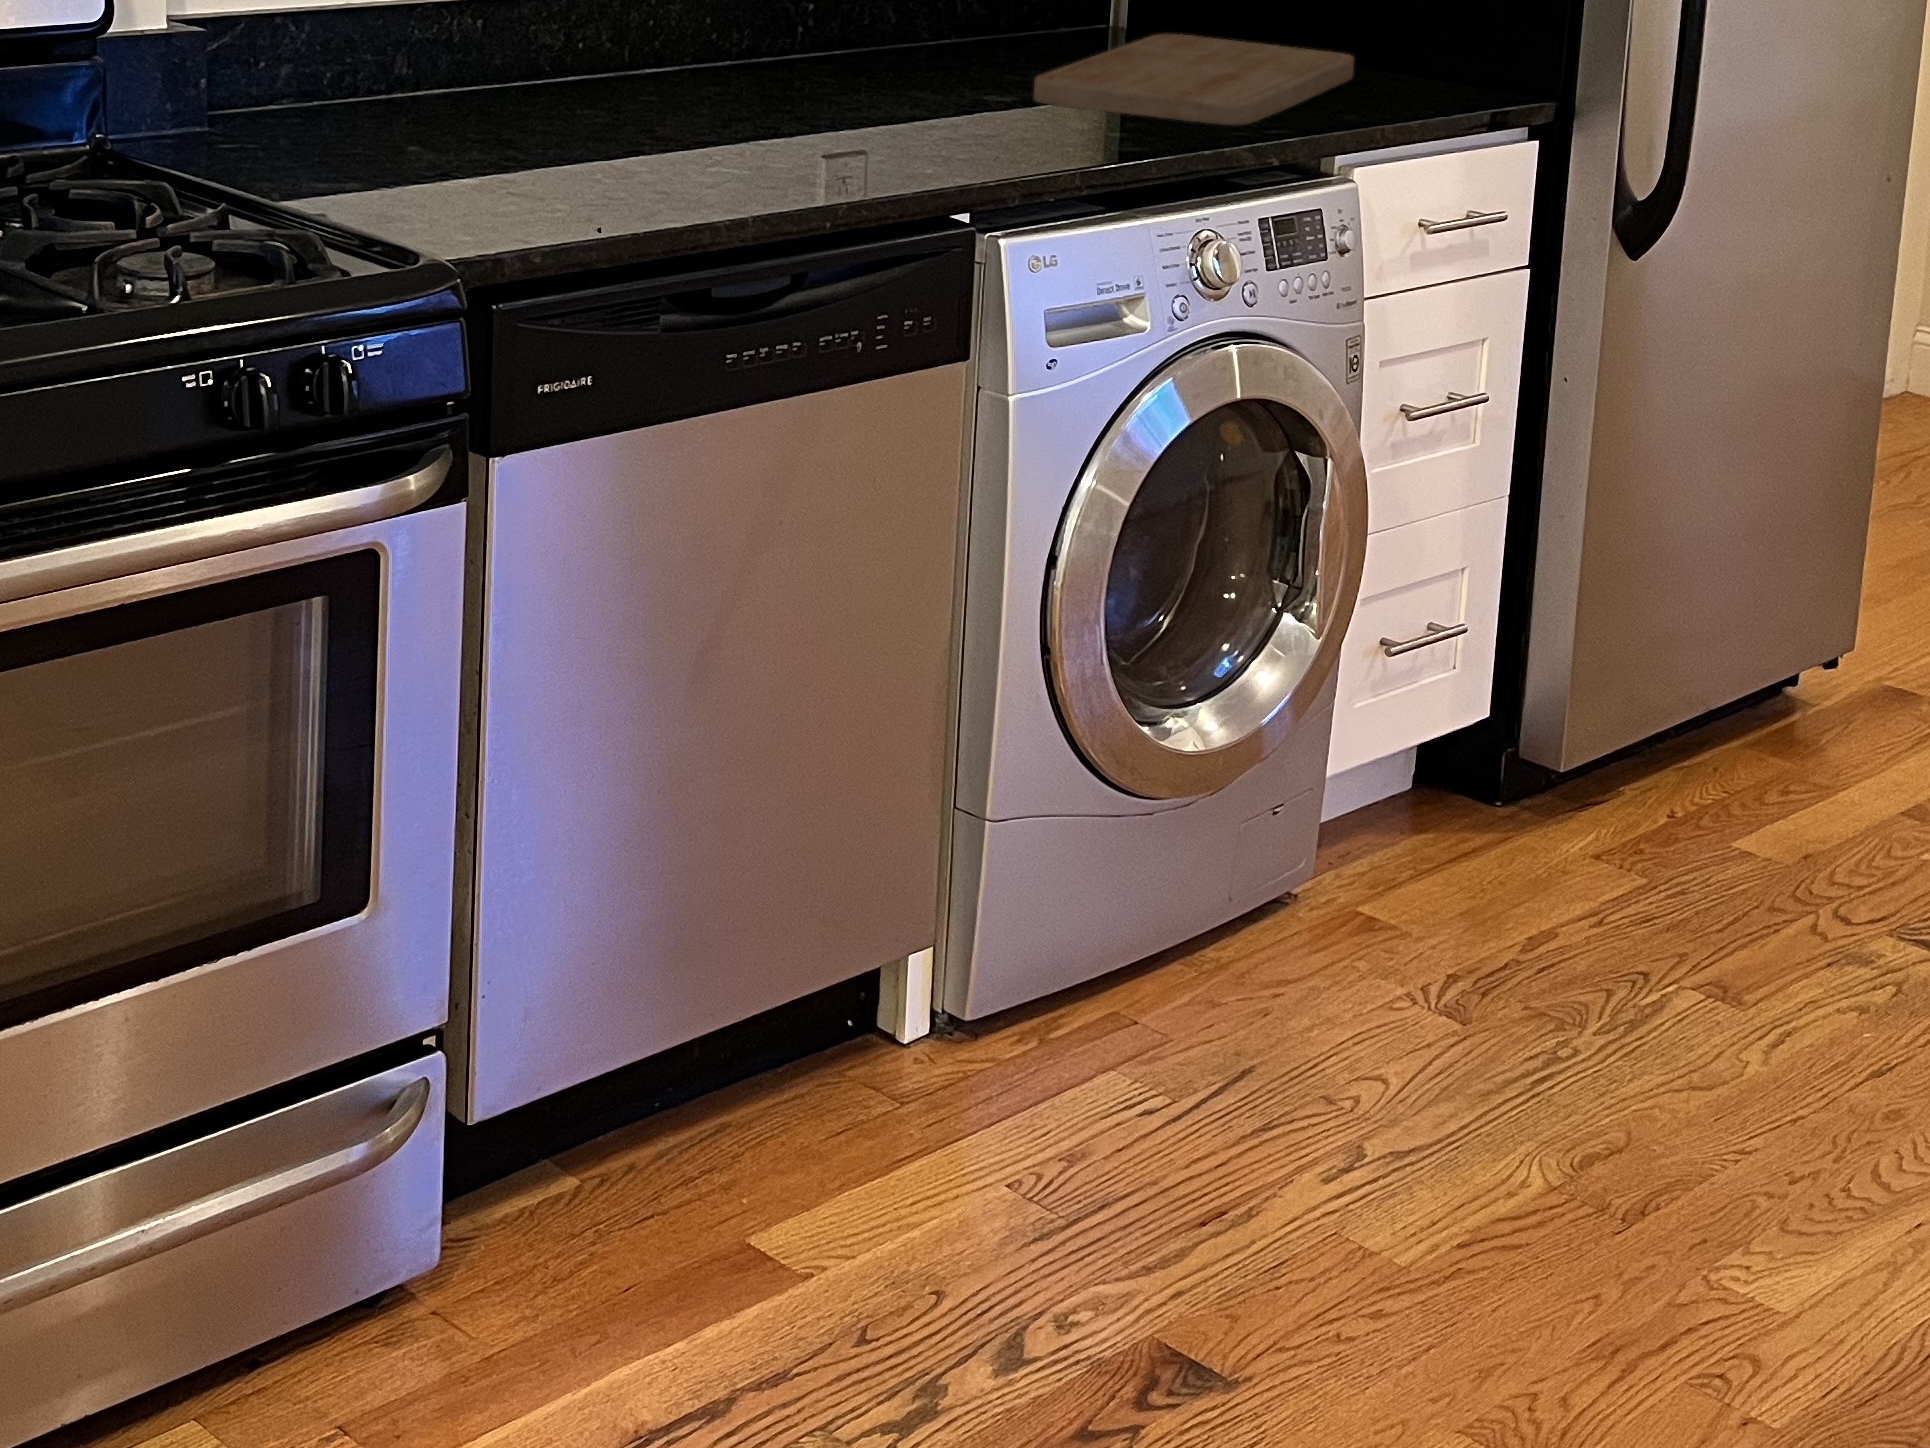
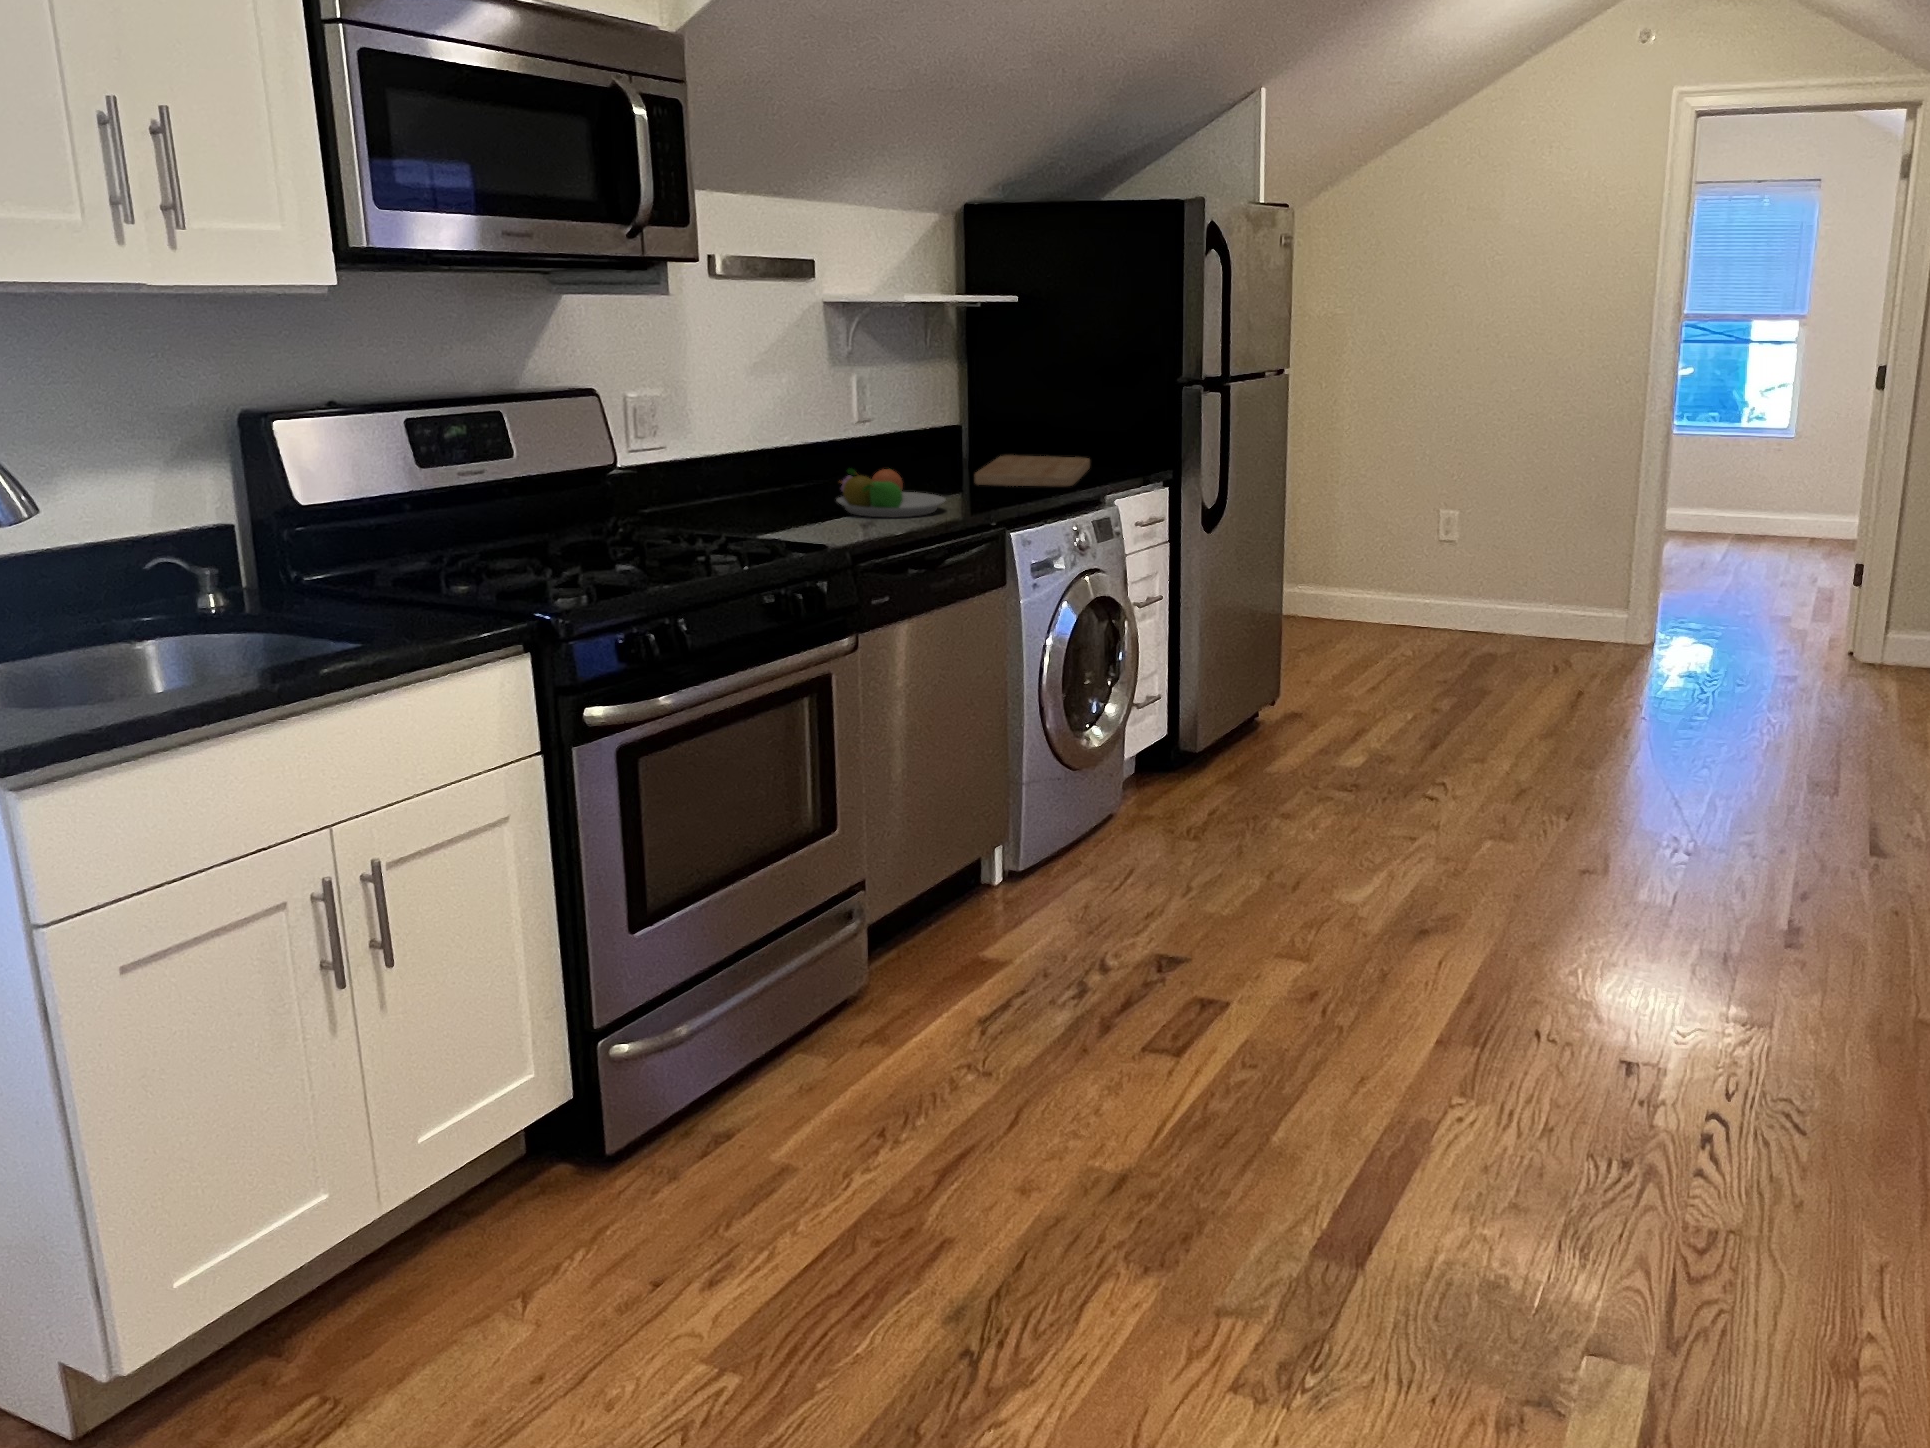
fruit bowl: none [612,59,858,180] -> present [837,469,945,517]

